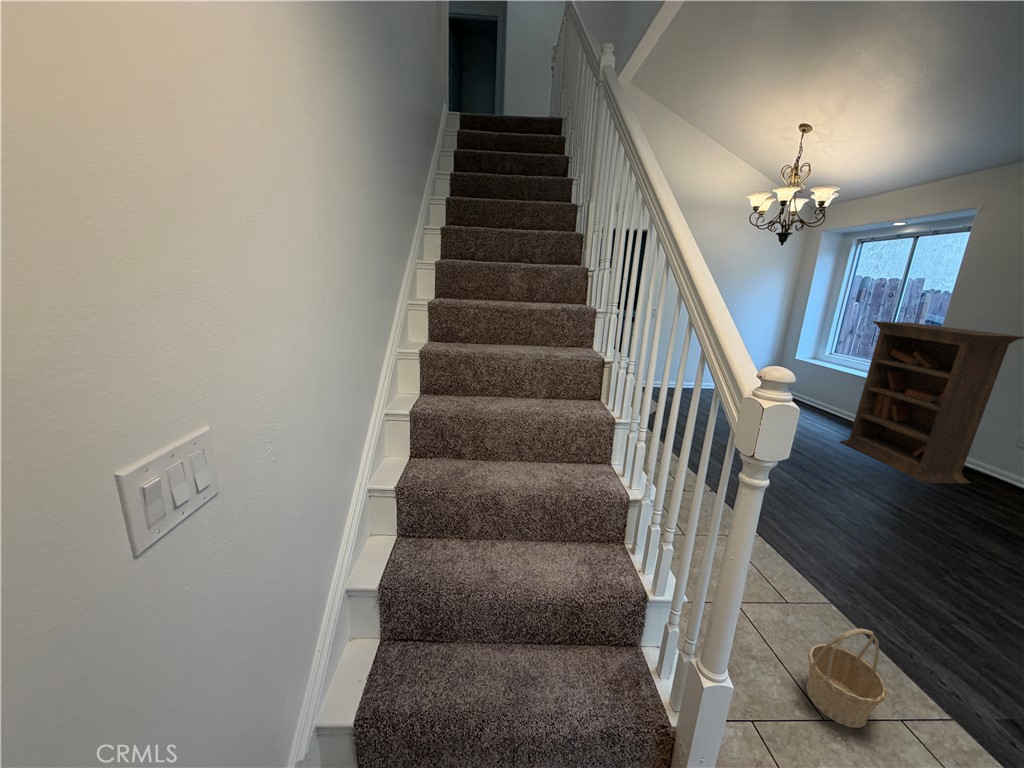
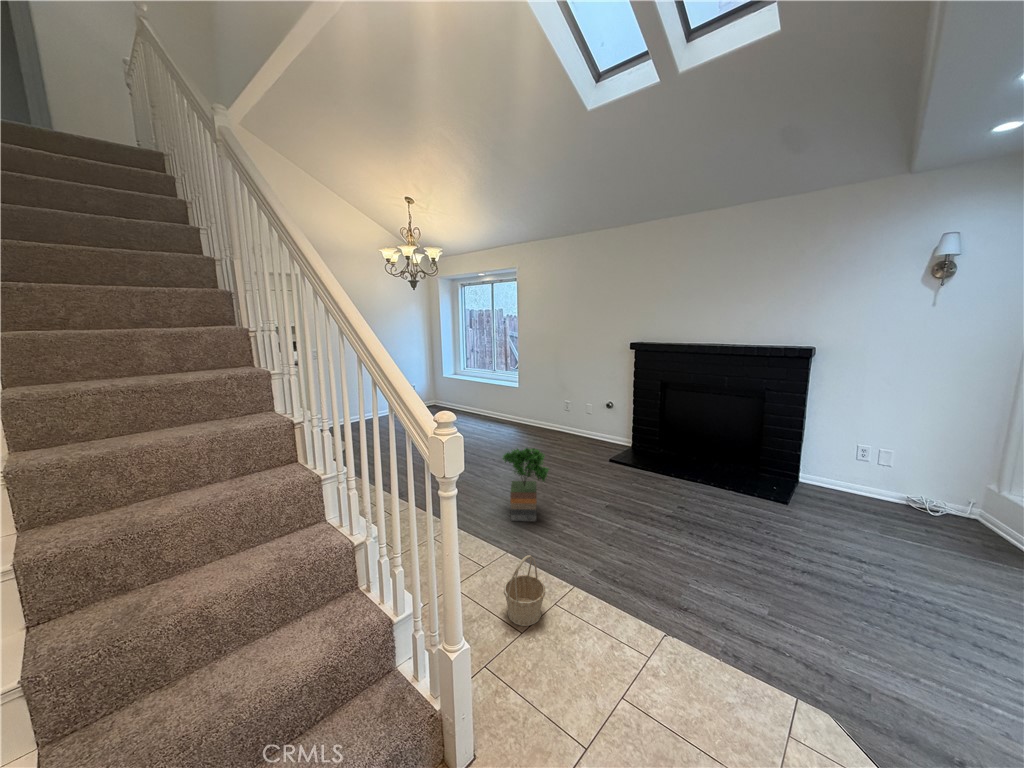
bookcase: present [840,321,1024,483] -> none [482,340,553,443]
potted tree: none [849,475,953,594] -> present [503,448,549,521]

